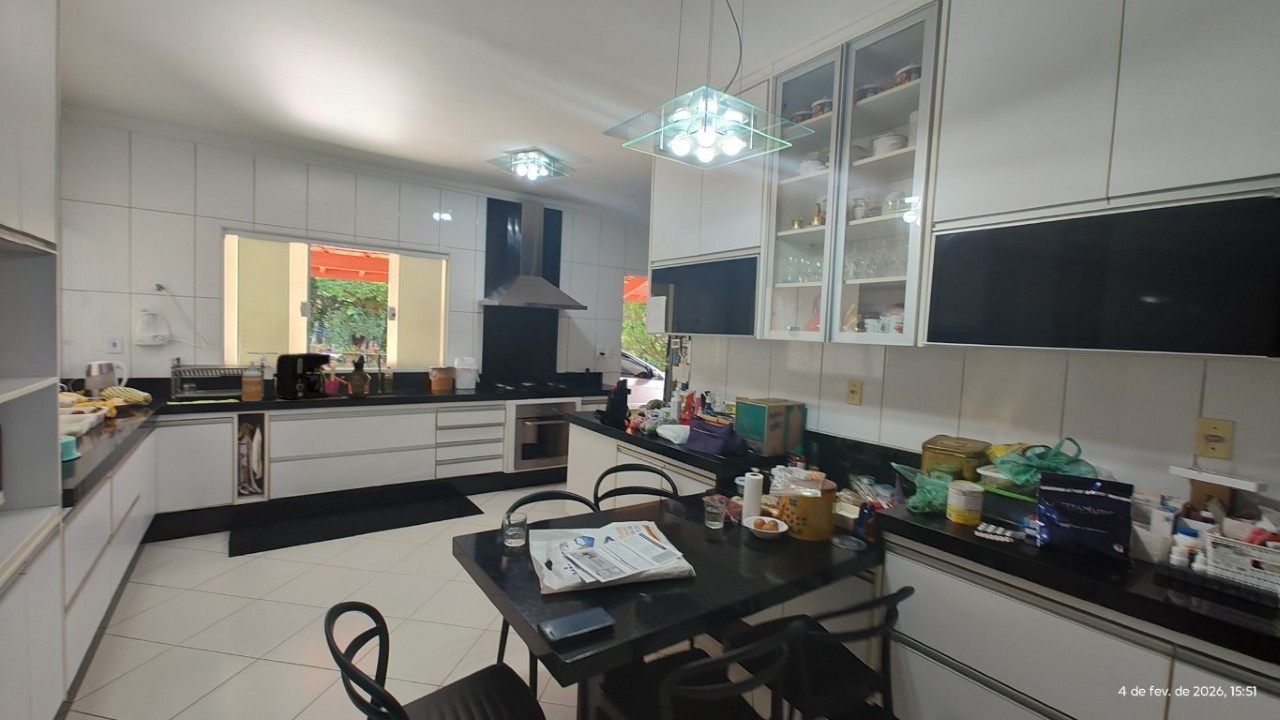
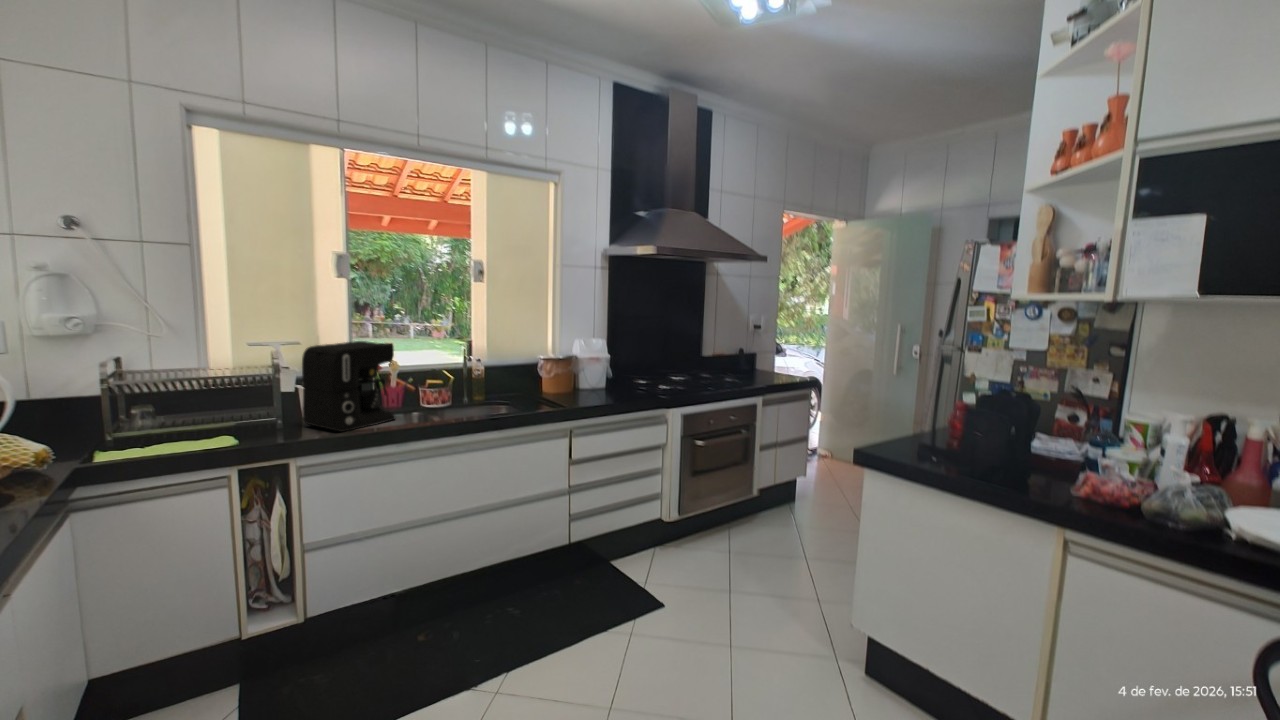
ceramic pitcher: present [348,355,368,398] -> none [429,342,462,420]
soap dispenser: present [242,362,262,401] -> none [241,362,280,439]

